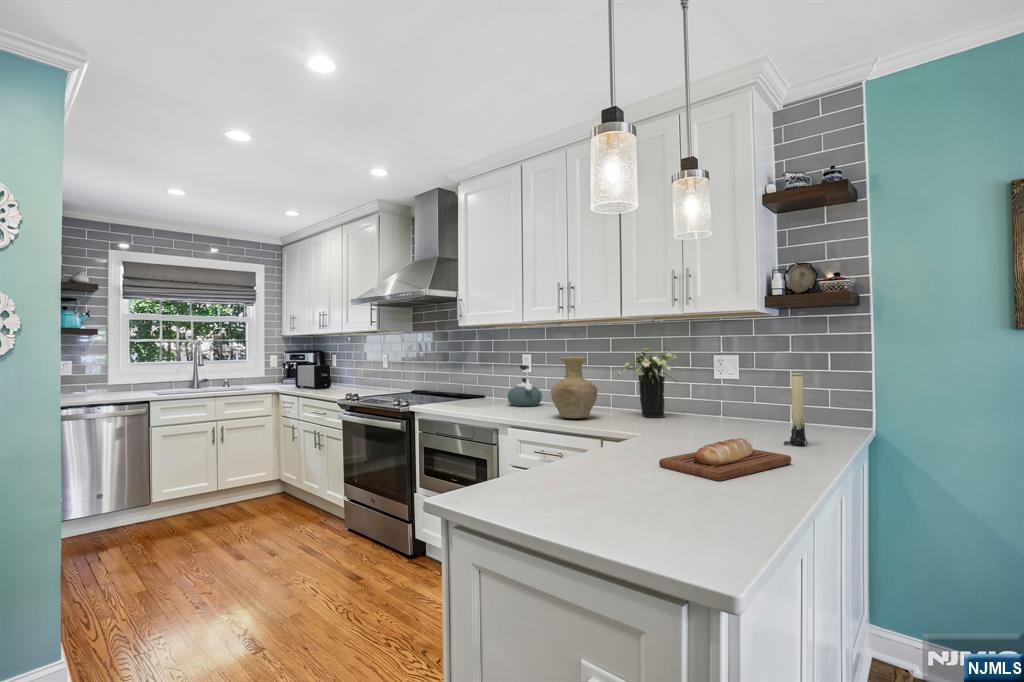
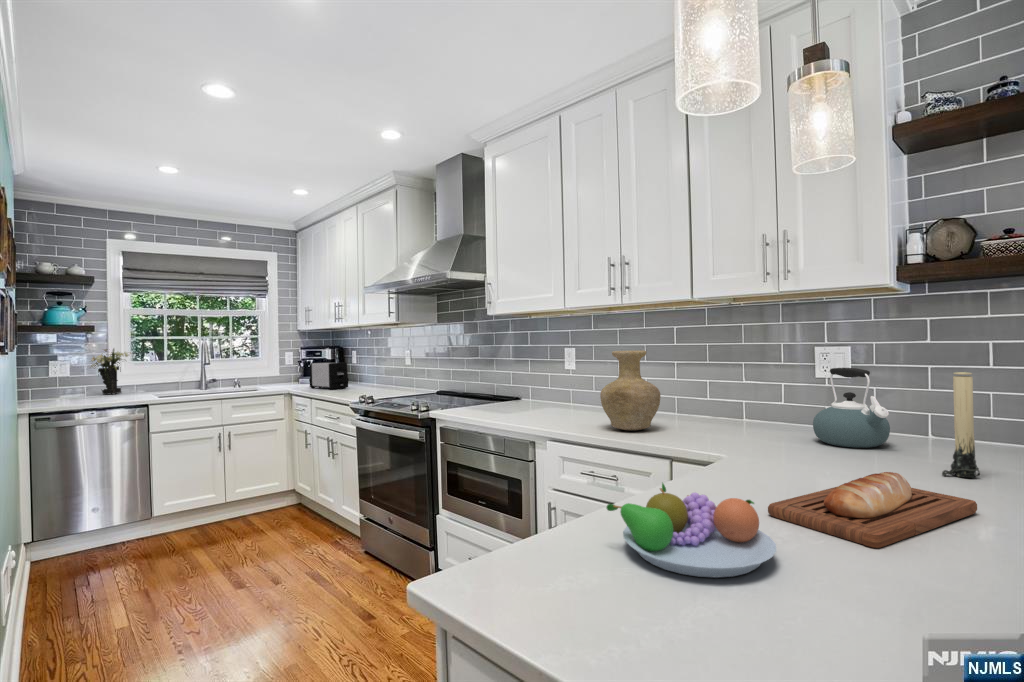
flower arrangement: present [618,347,677,418] -> present [91,349,129,395]
kettle: present [508,365,542,406] -> present [813,368,890,448]
fruit bowl: none [552,442,656,495] -> present [607,483,776,578]

